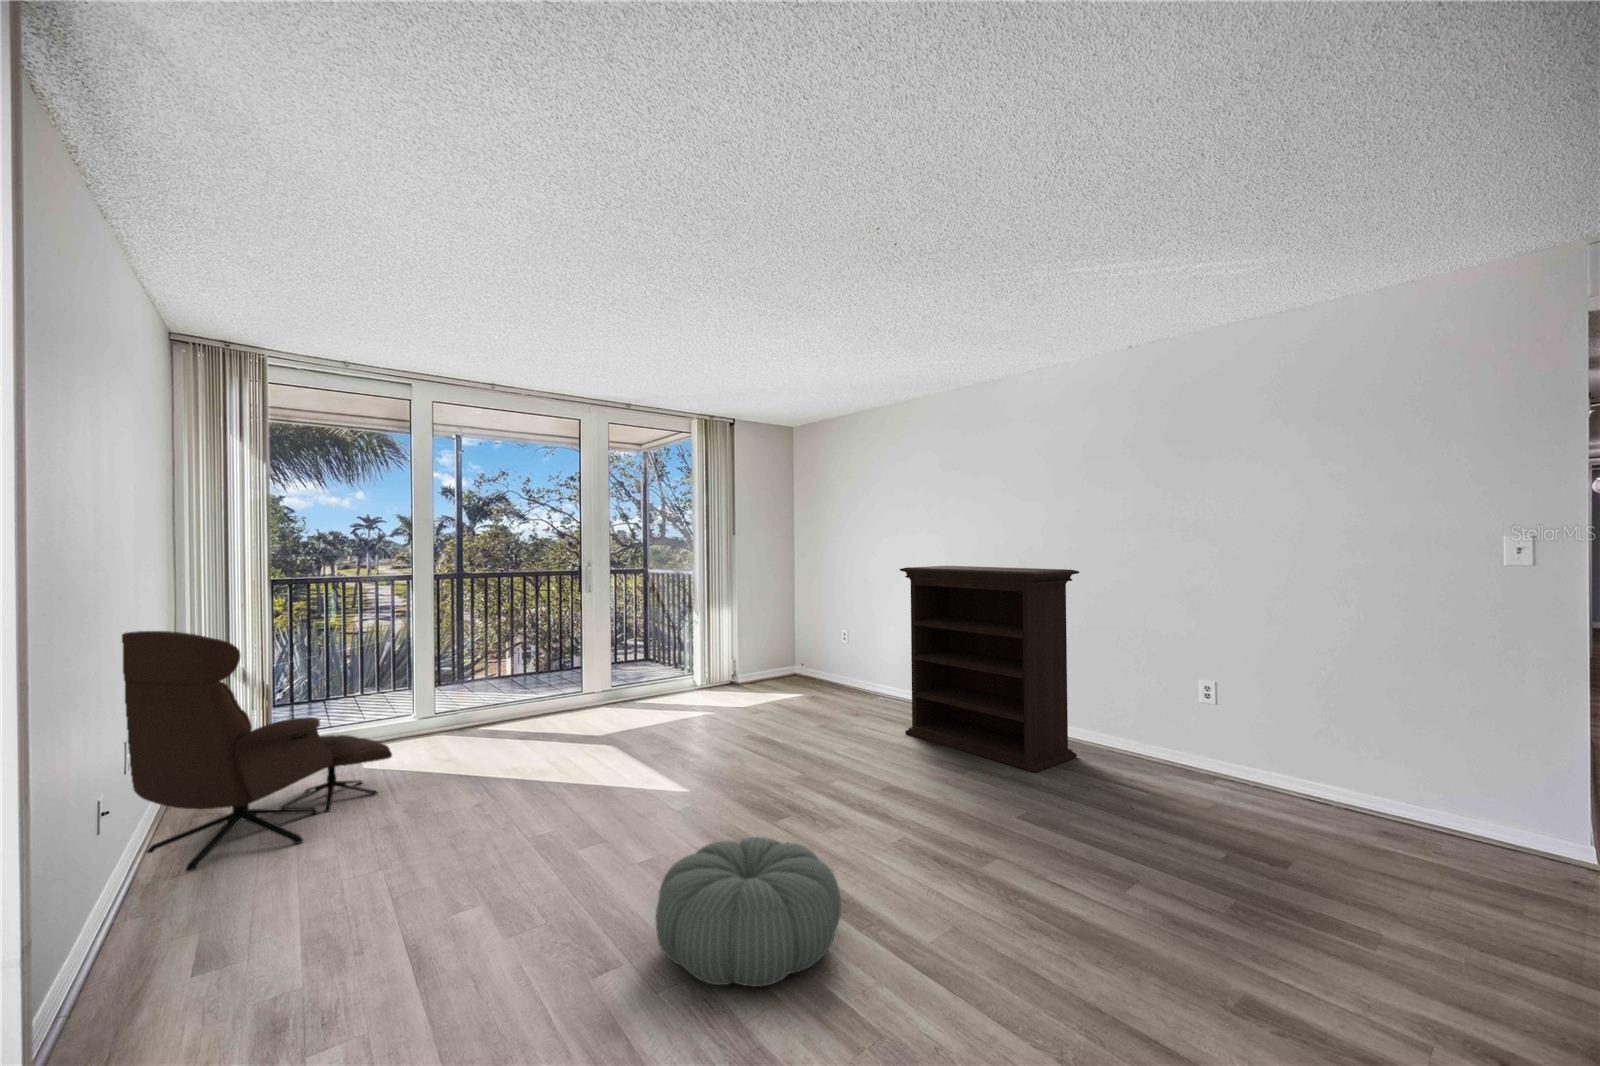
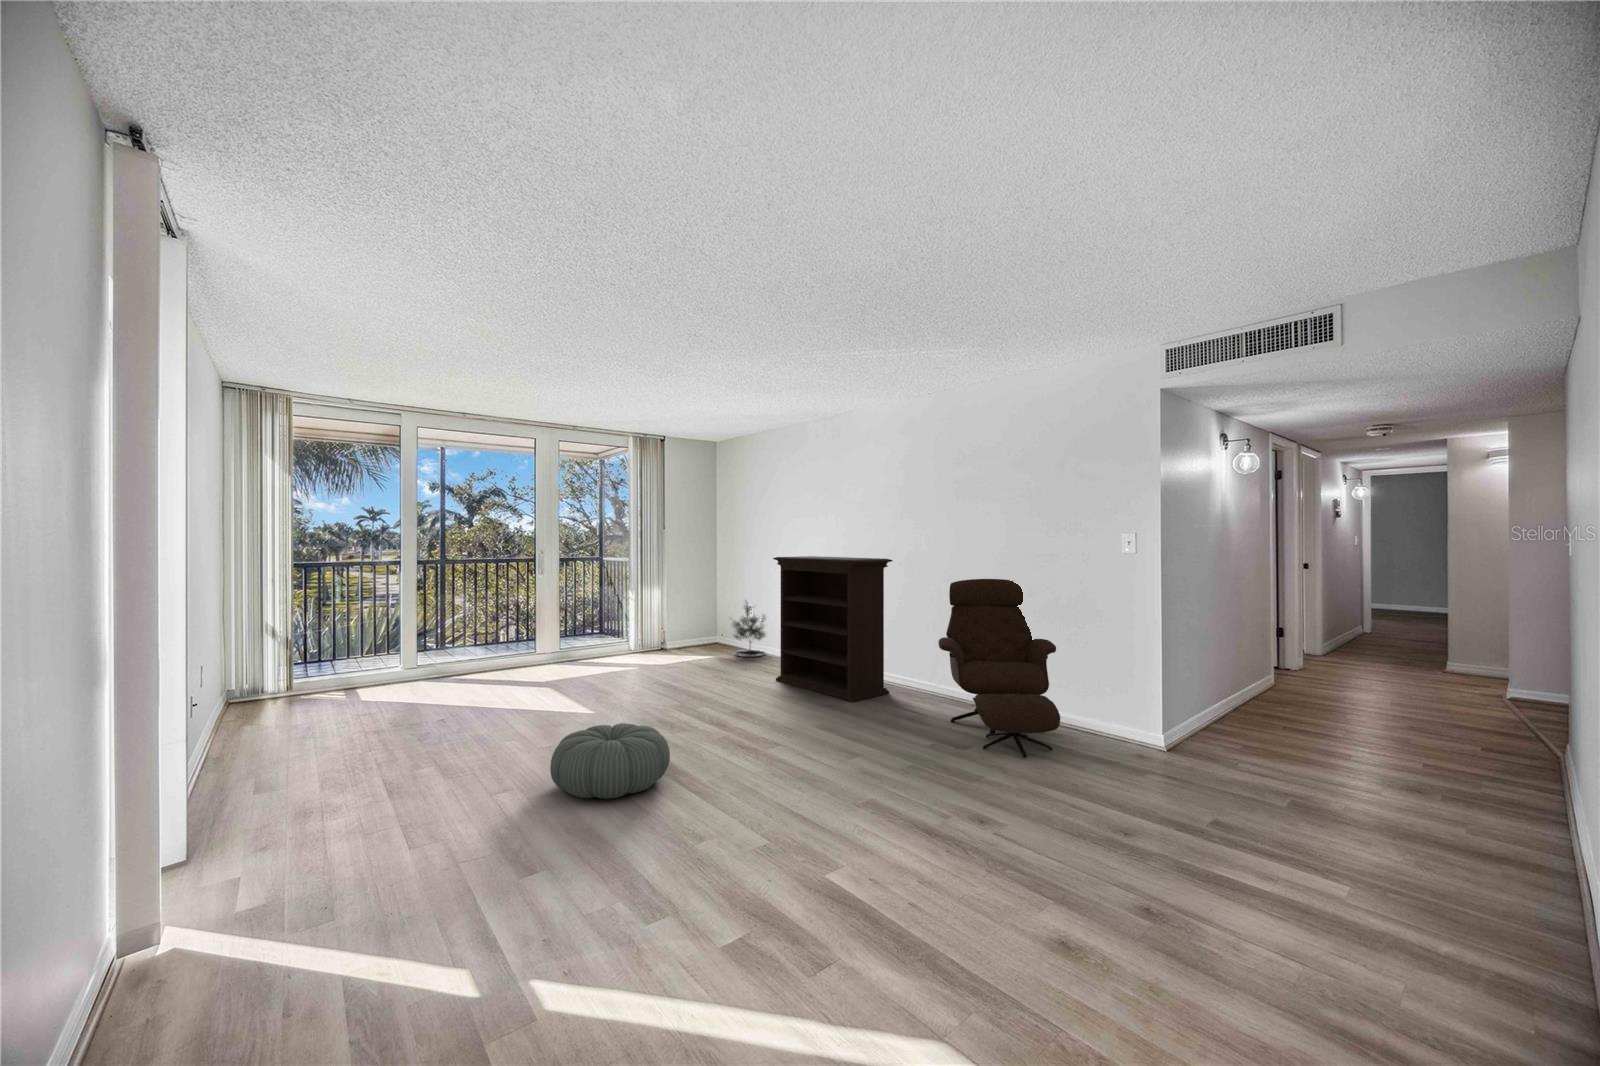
potted tree: none [822,620,874,696] -> present [732,603,766,657]
lounge chair: present [122,631,392,872] -> present [938,579,1060,758]

